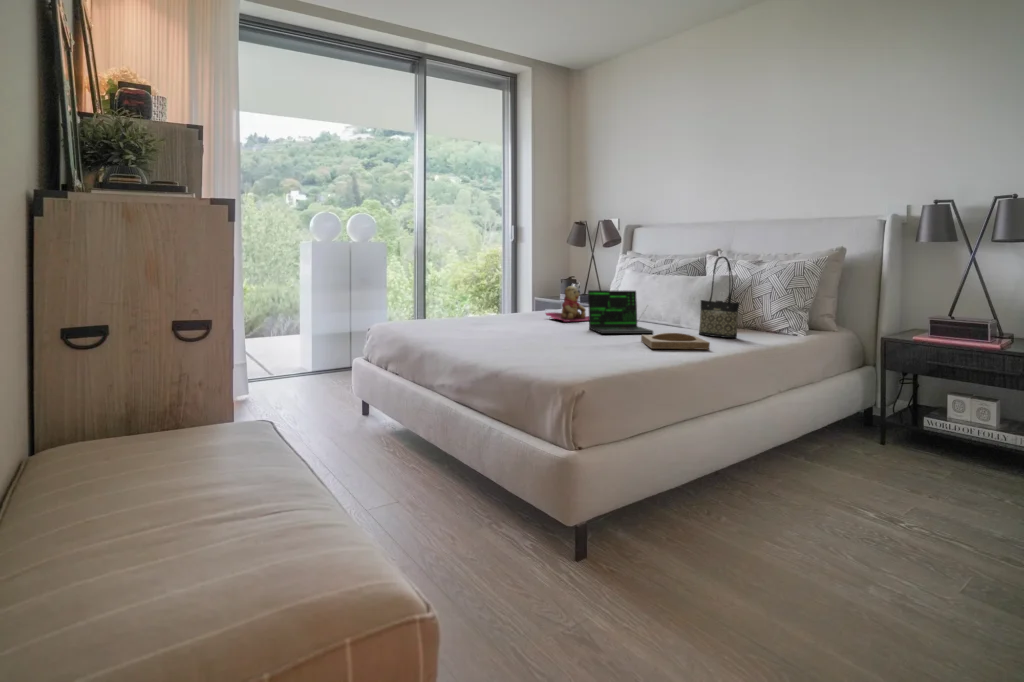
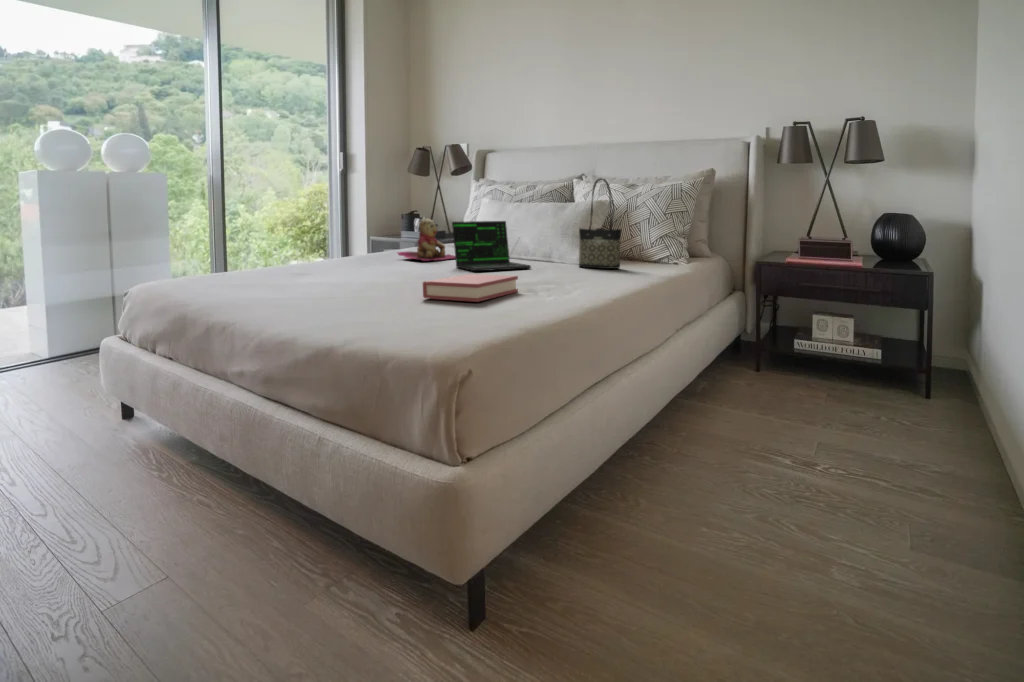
tray: present [641,333,710,350] -> none [523,265,601,283]
hardback book: none [544,338,628,364] -> present [423,274,518,302]

